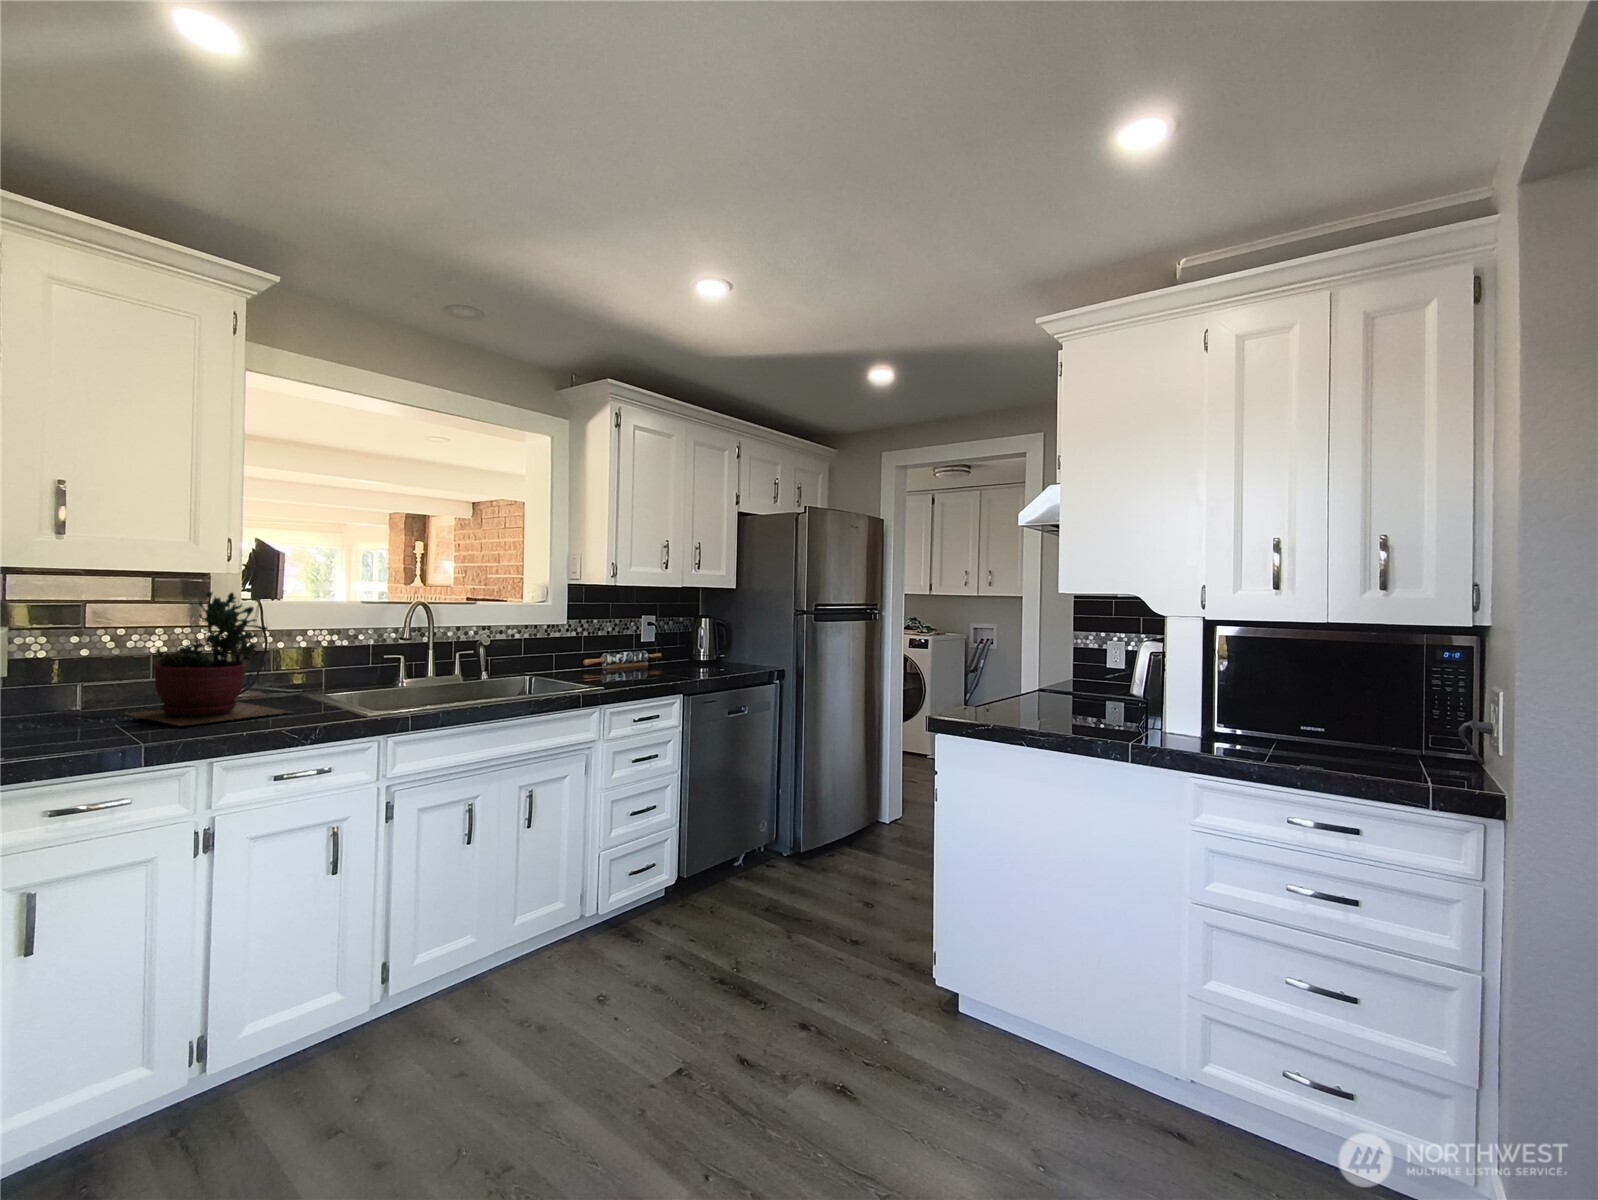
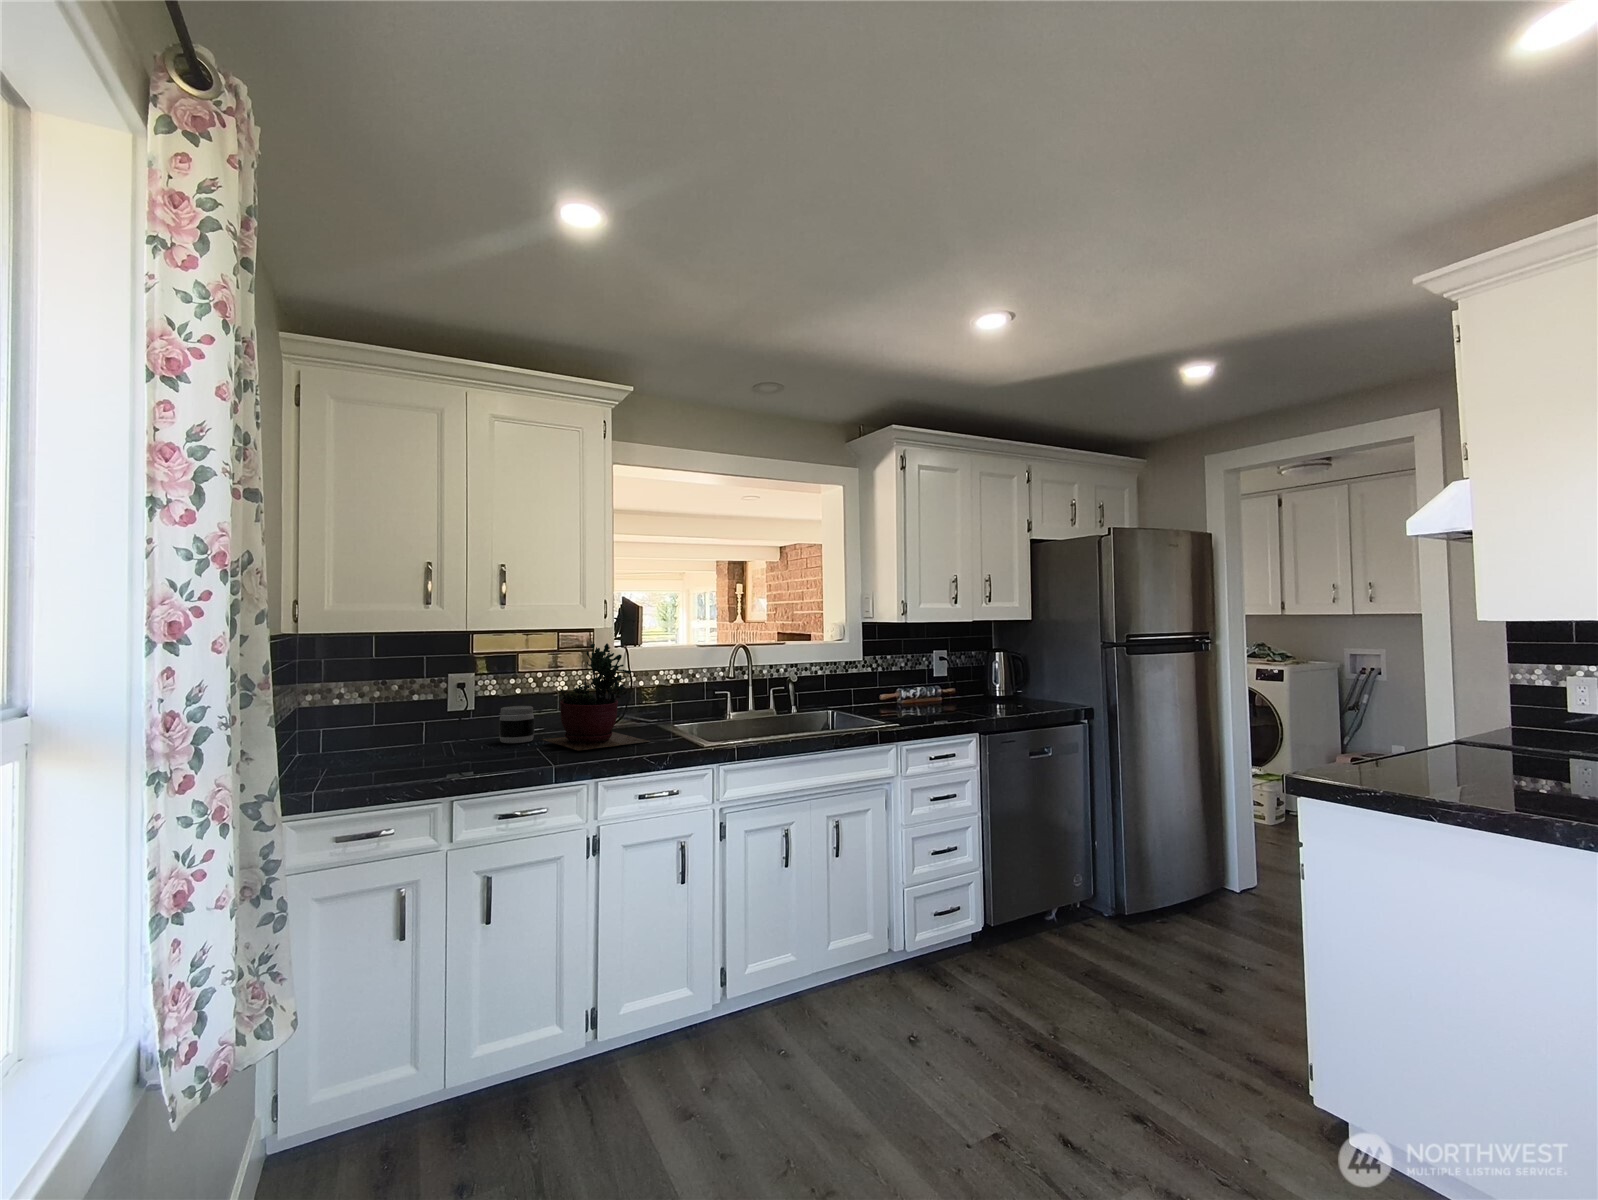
jar: none [51,671,112,720] -> present [499,706,534,743]

